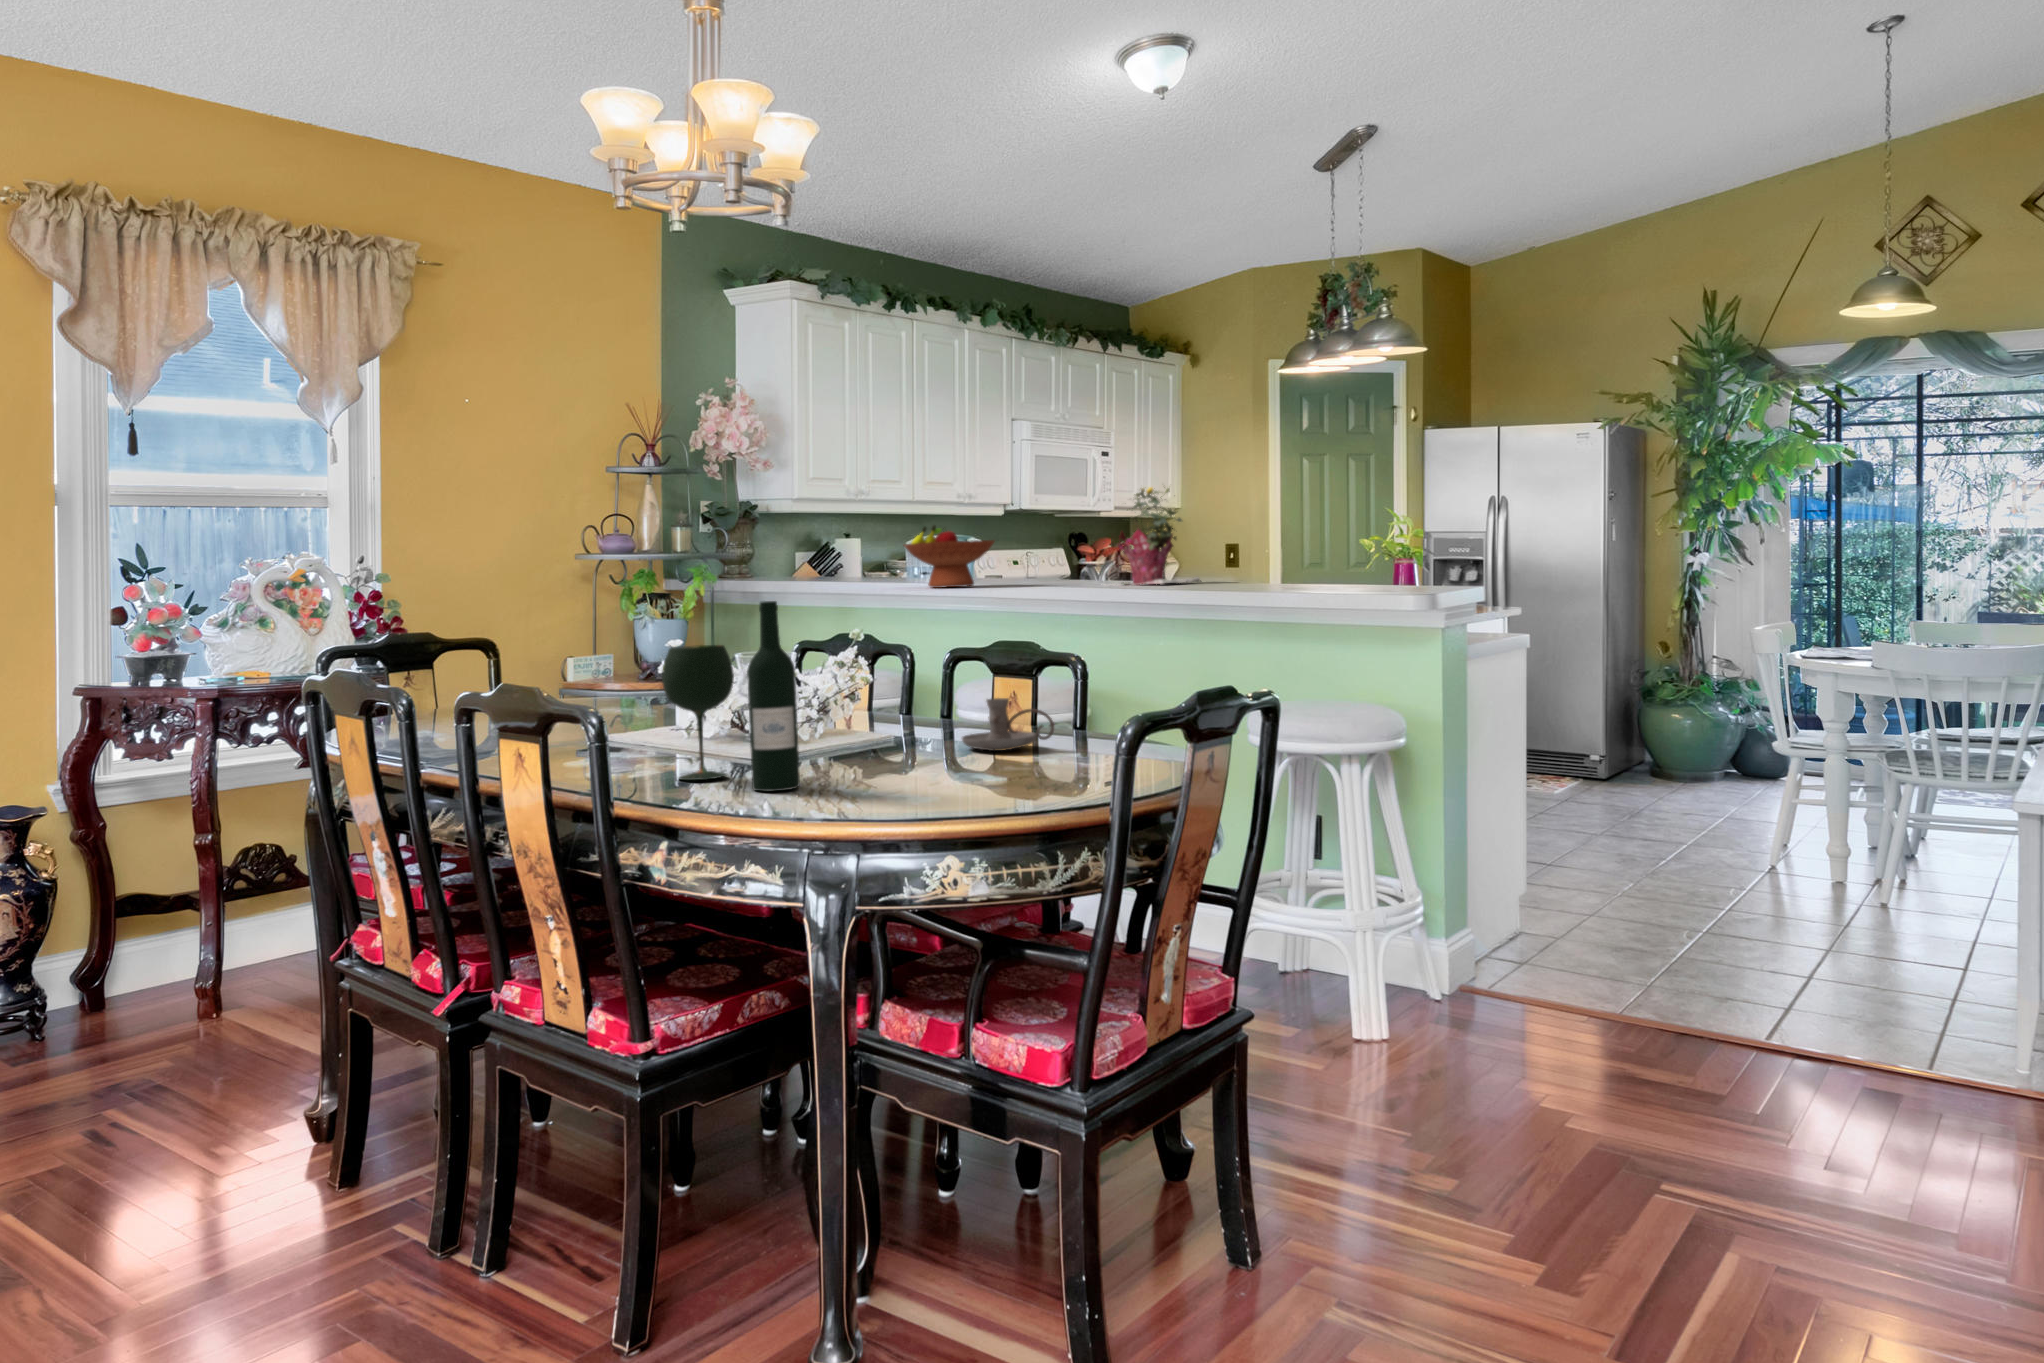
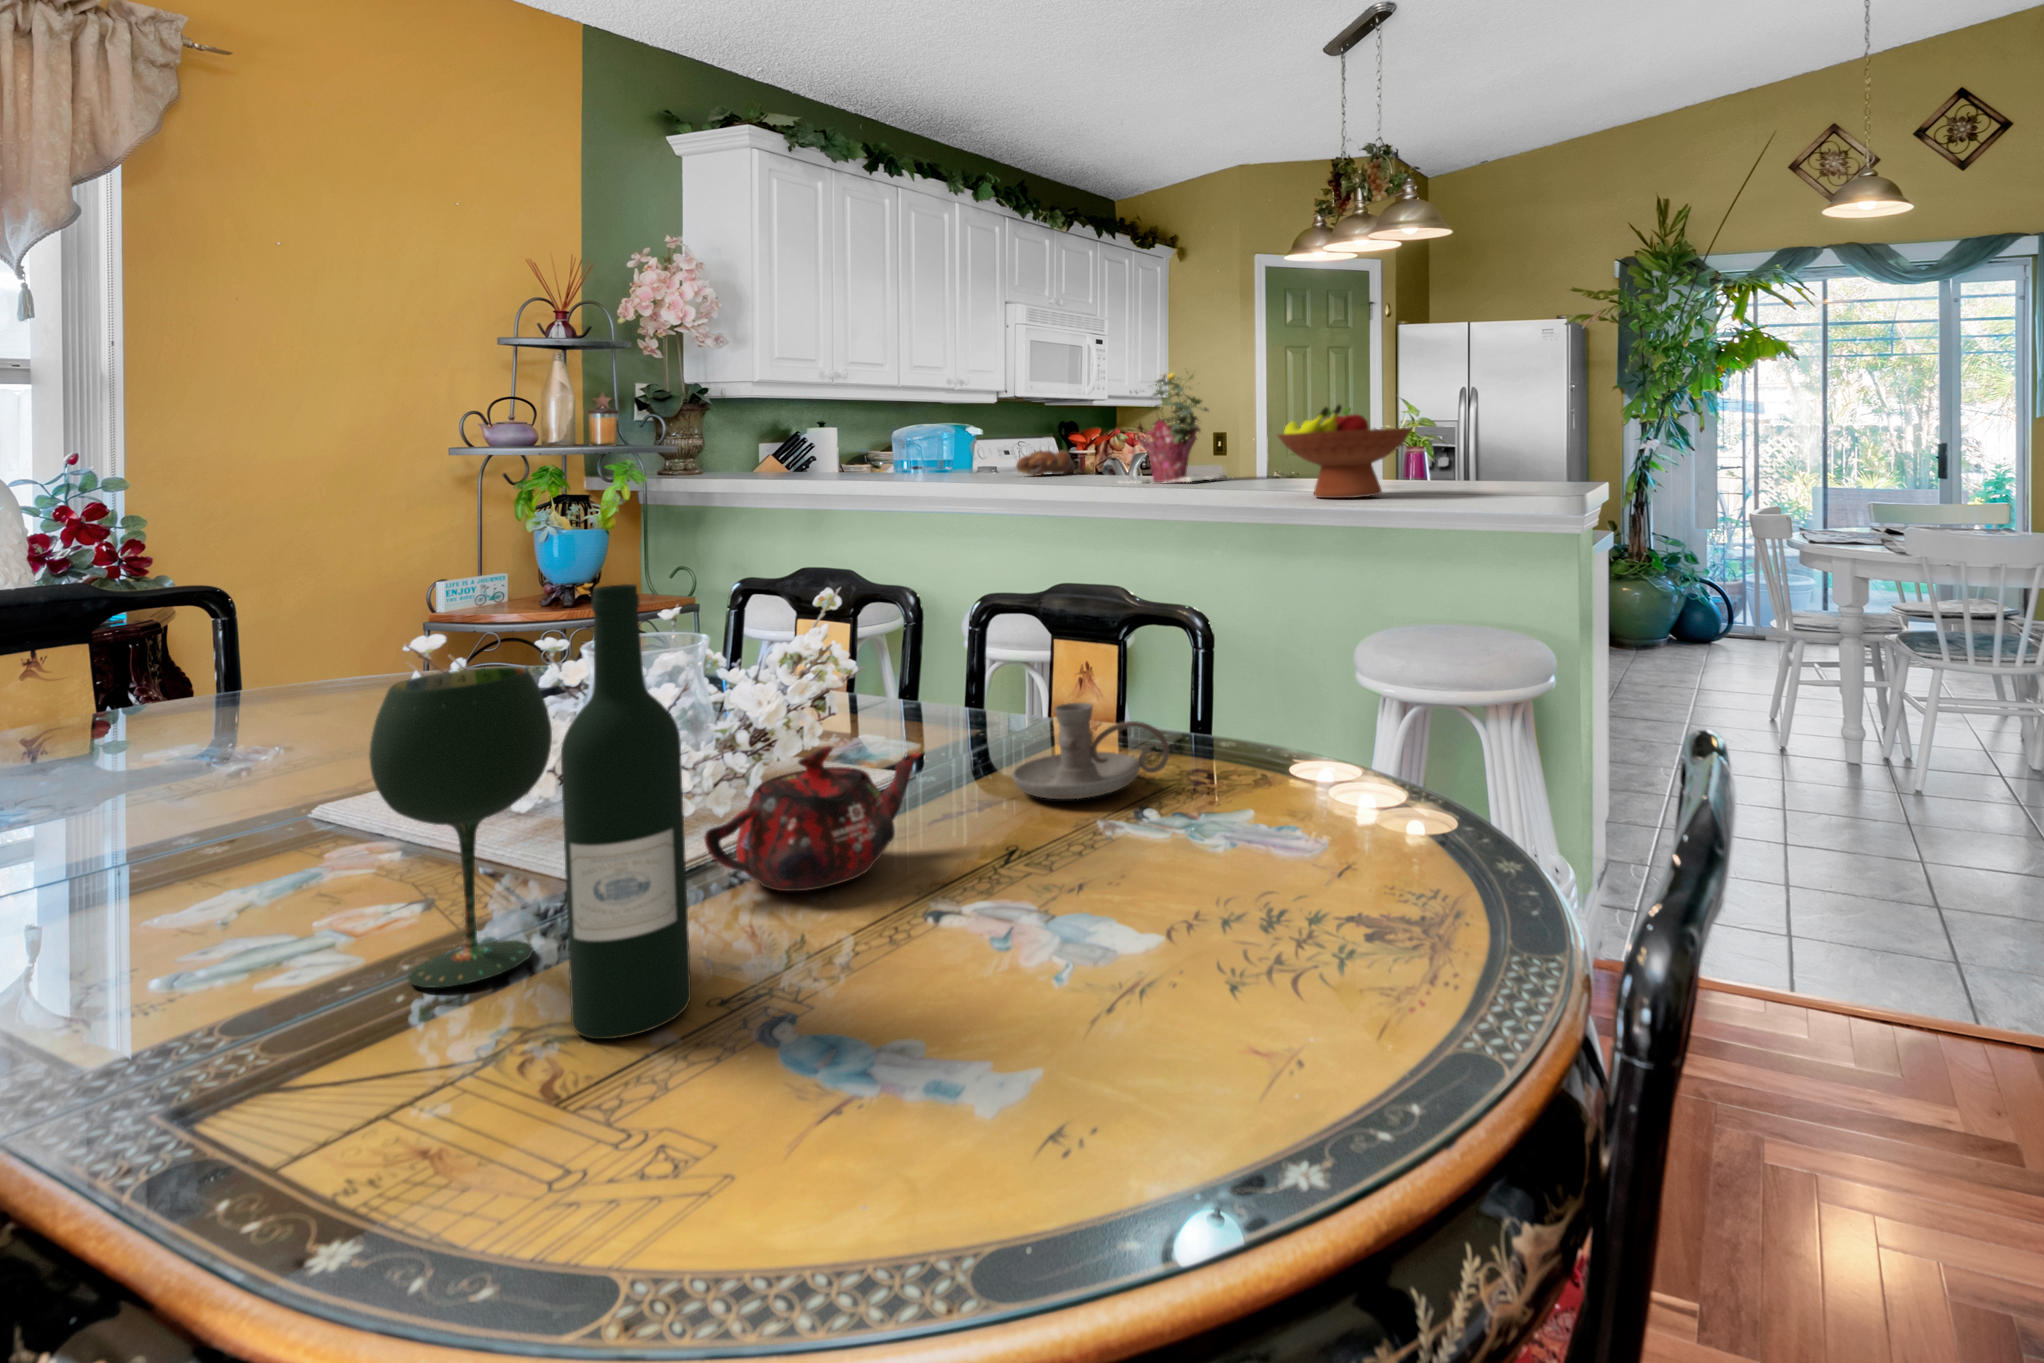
fruit bowl: present [904,525,994,588] -> present [1278,405,1412,498]
bread loaf: none [1019,558,1074,580] -> present [1016,450,1075,475]
teapot: none [799,699,906,767] -> present [704,747,919,891]

